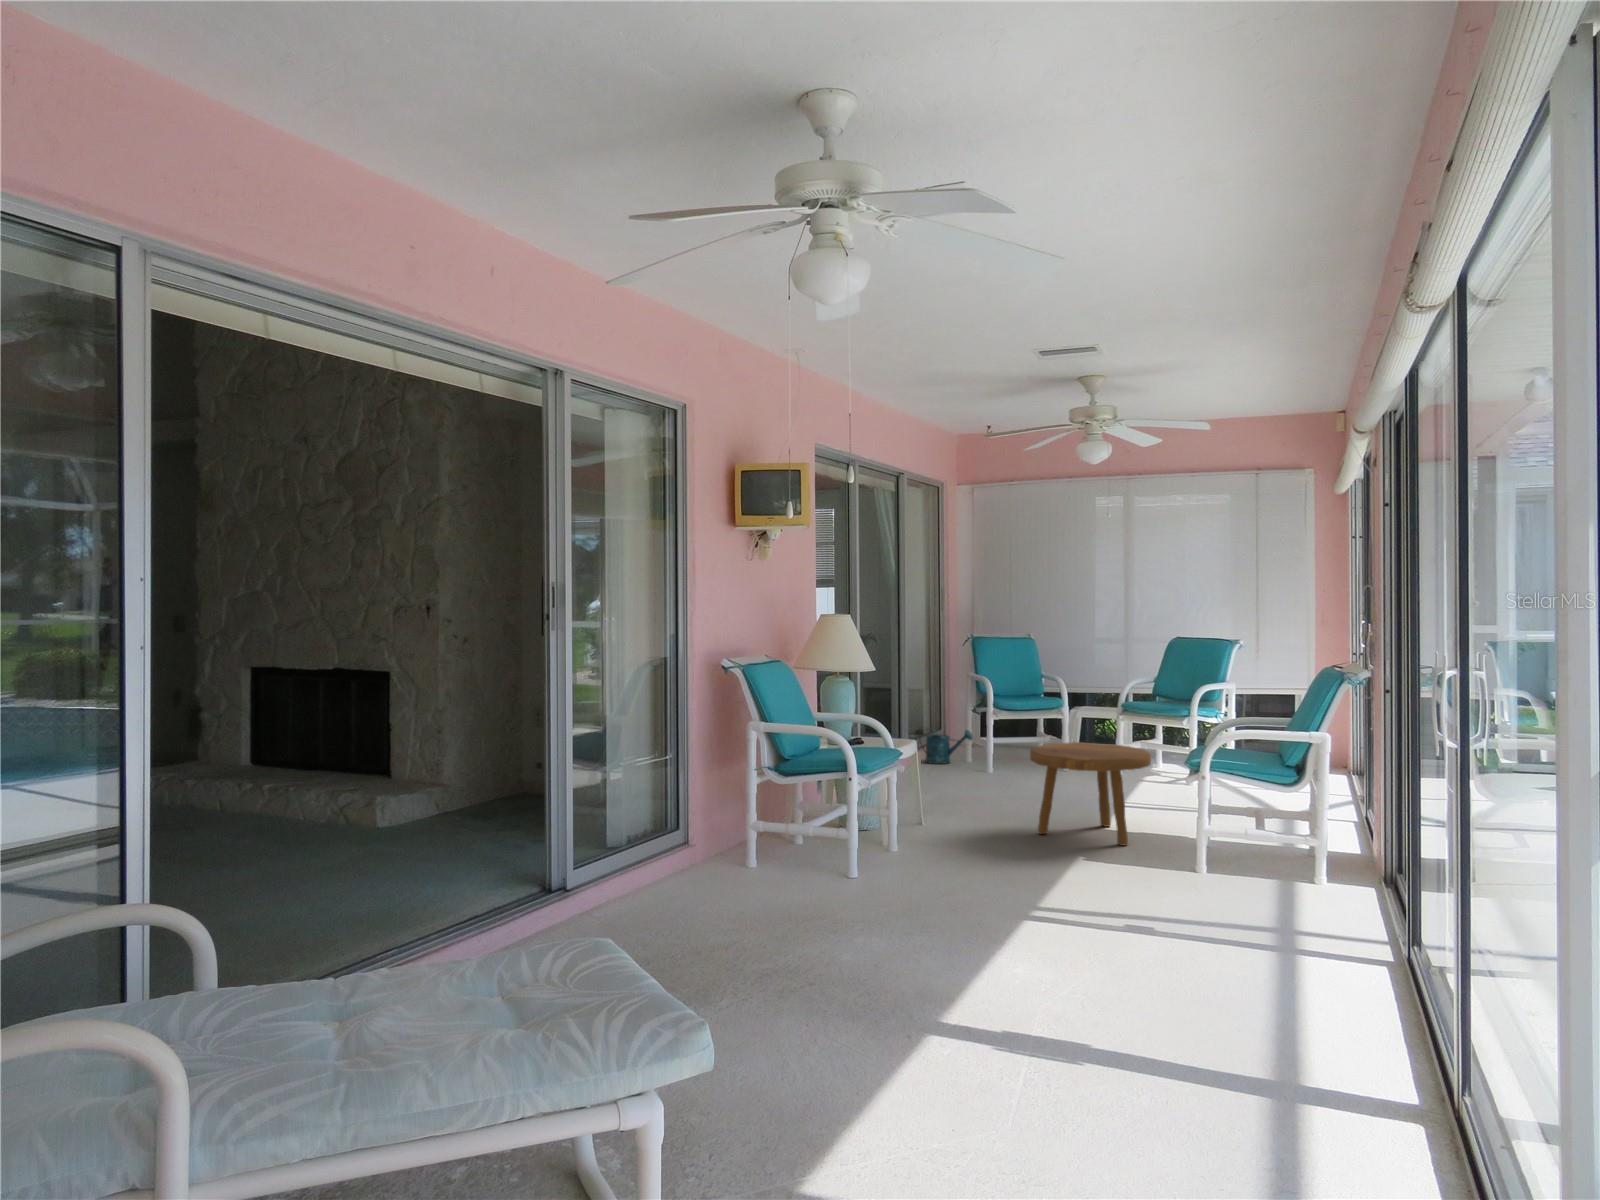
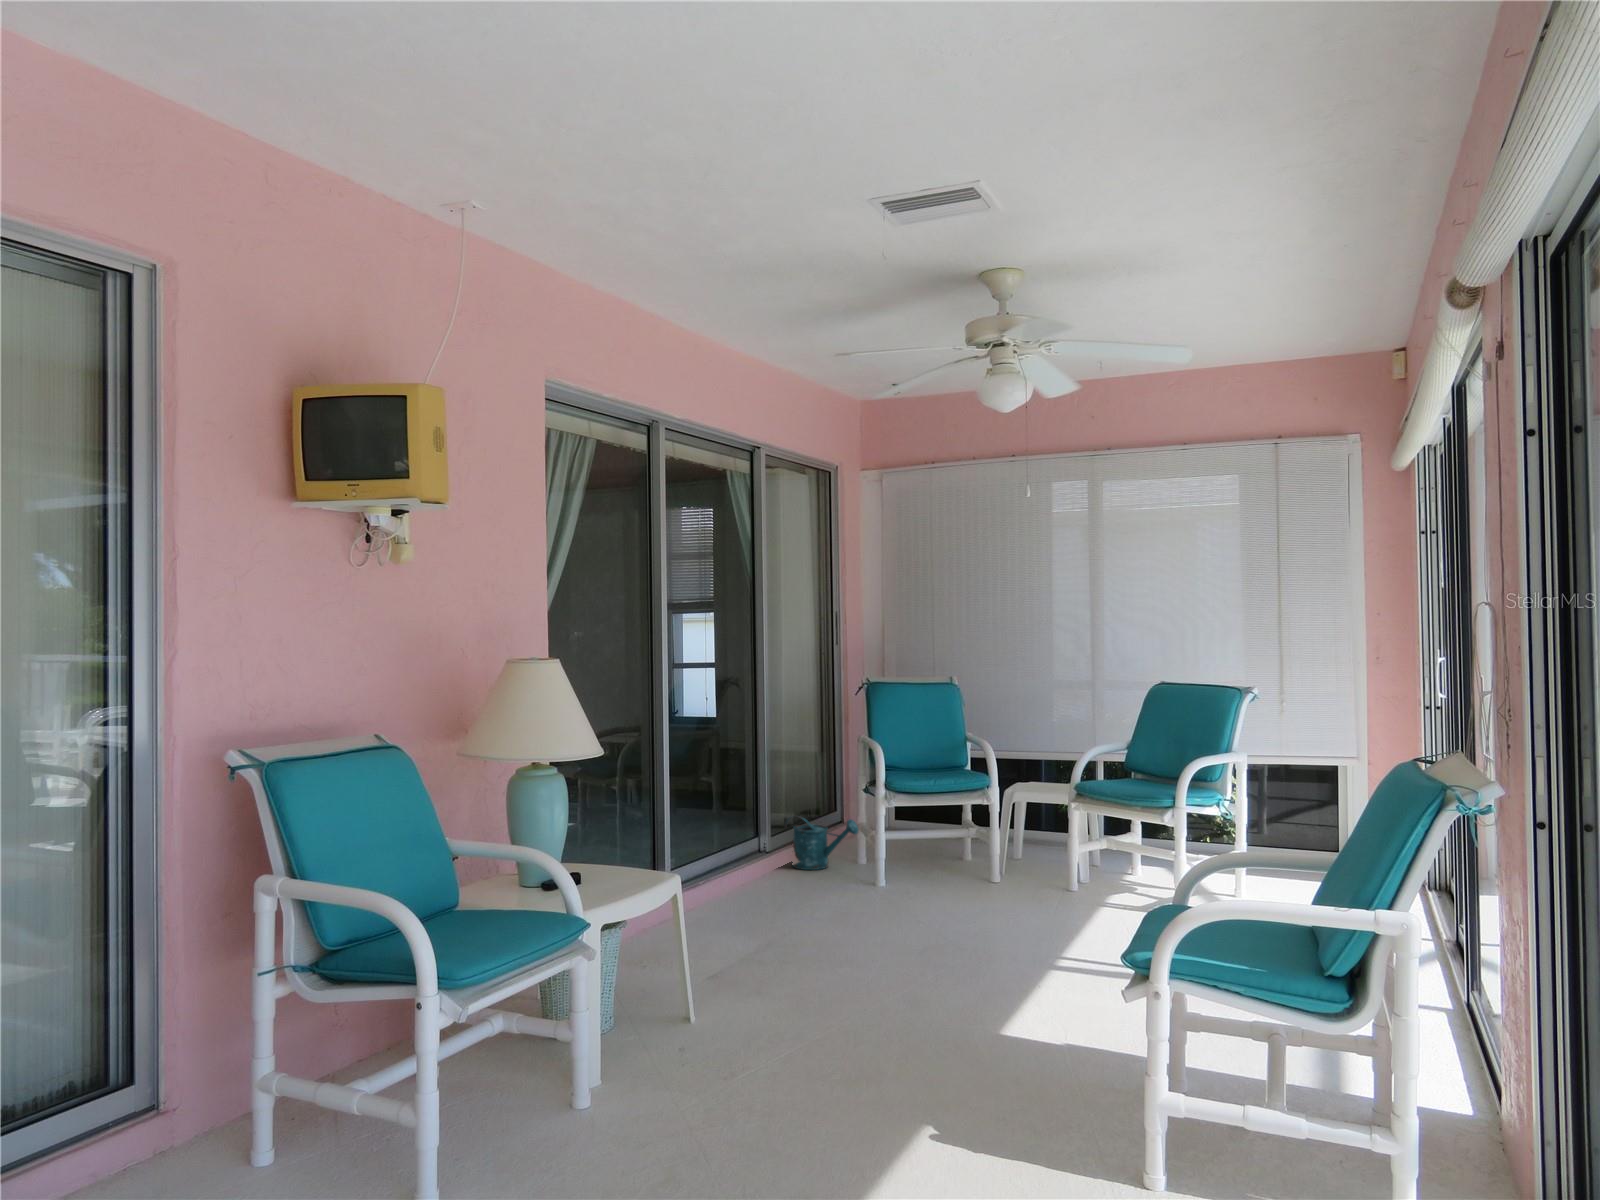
footstool: present [1030,742,1151,845] -> none [854,880,1072,1100]

